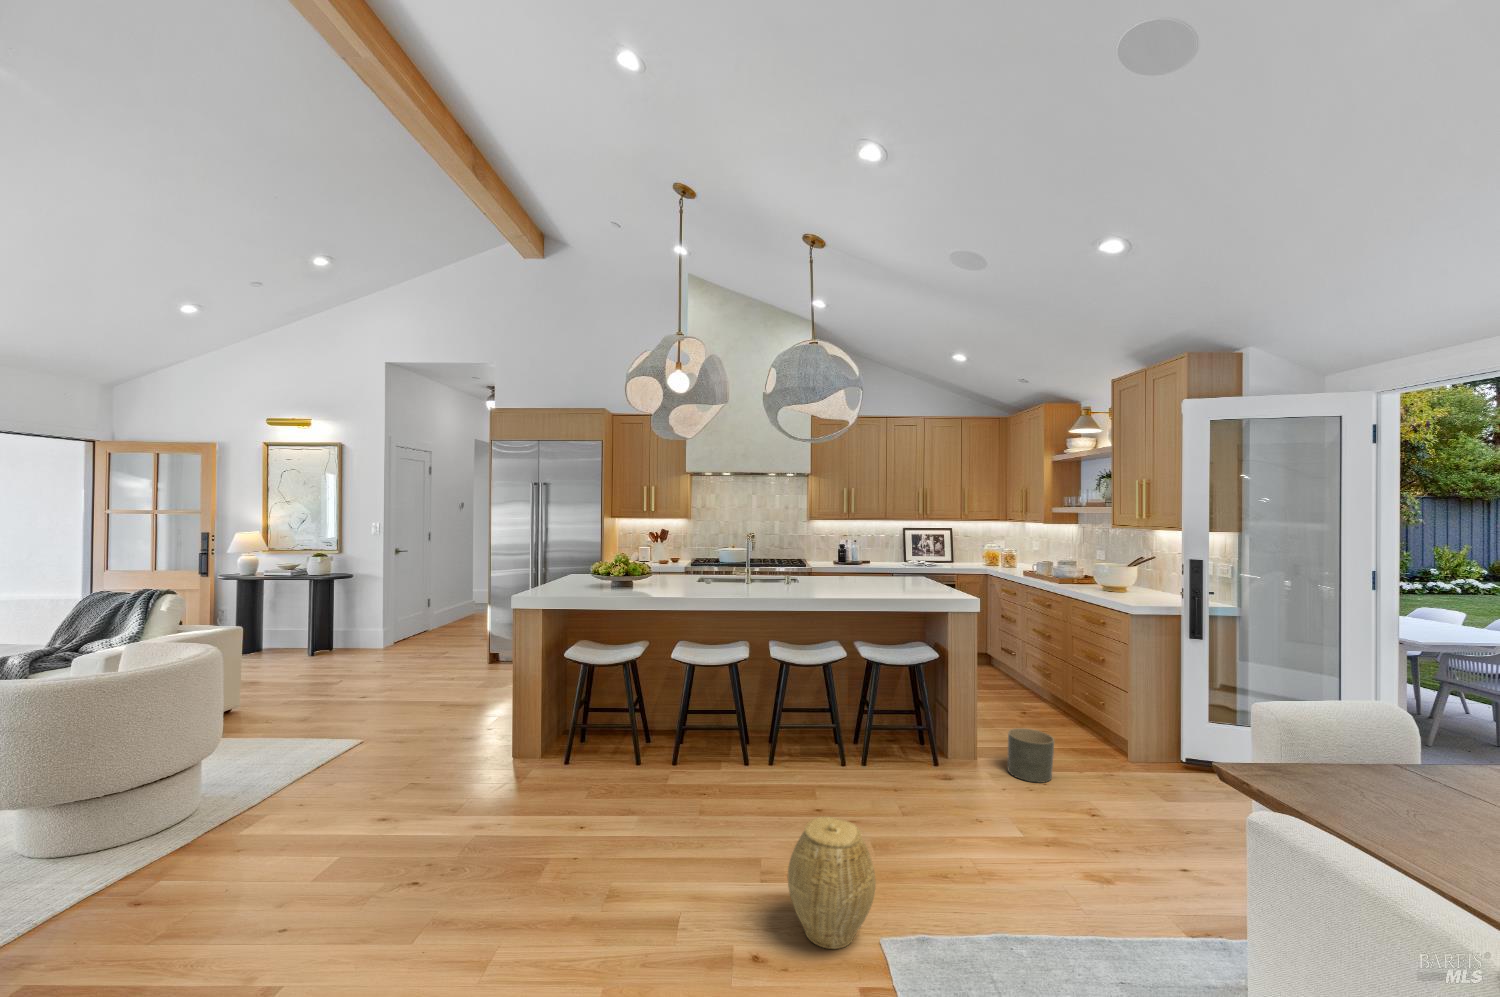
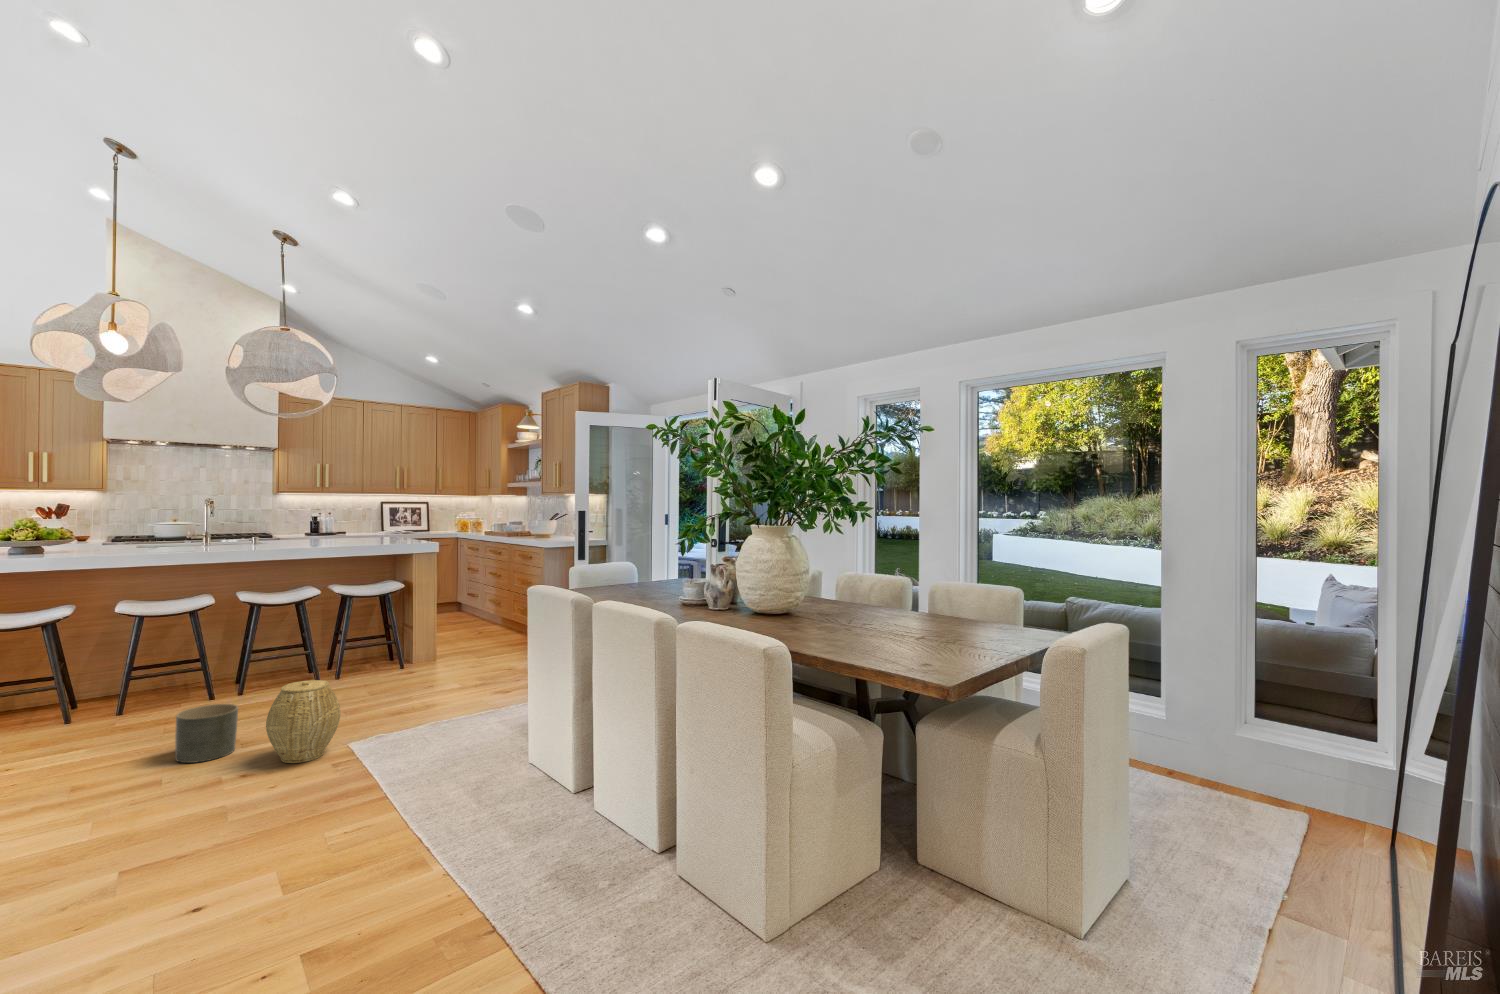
planter: present [1008,728,1054,783] -> present [175,704,238,763]

